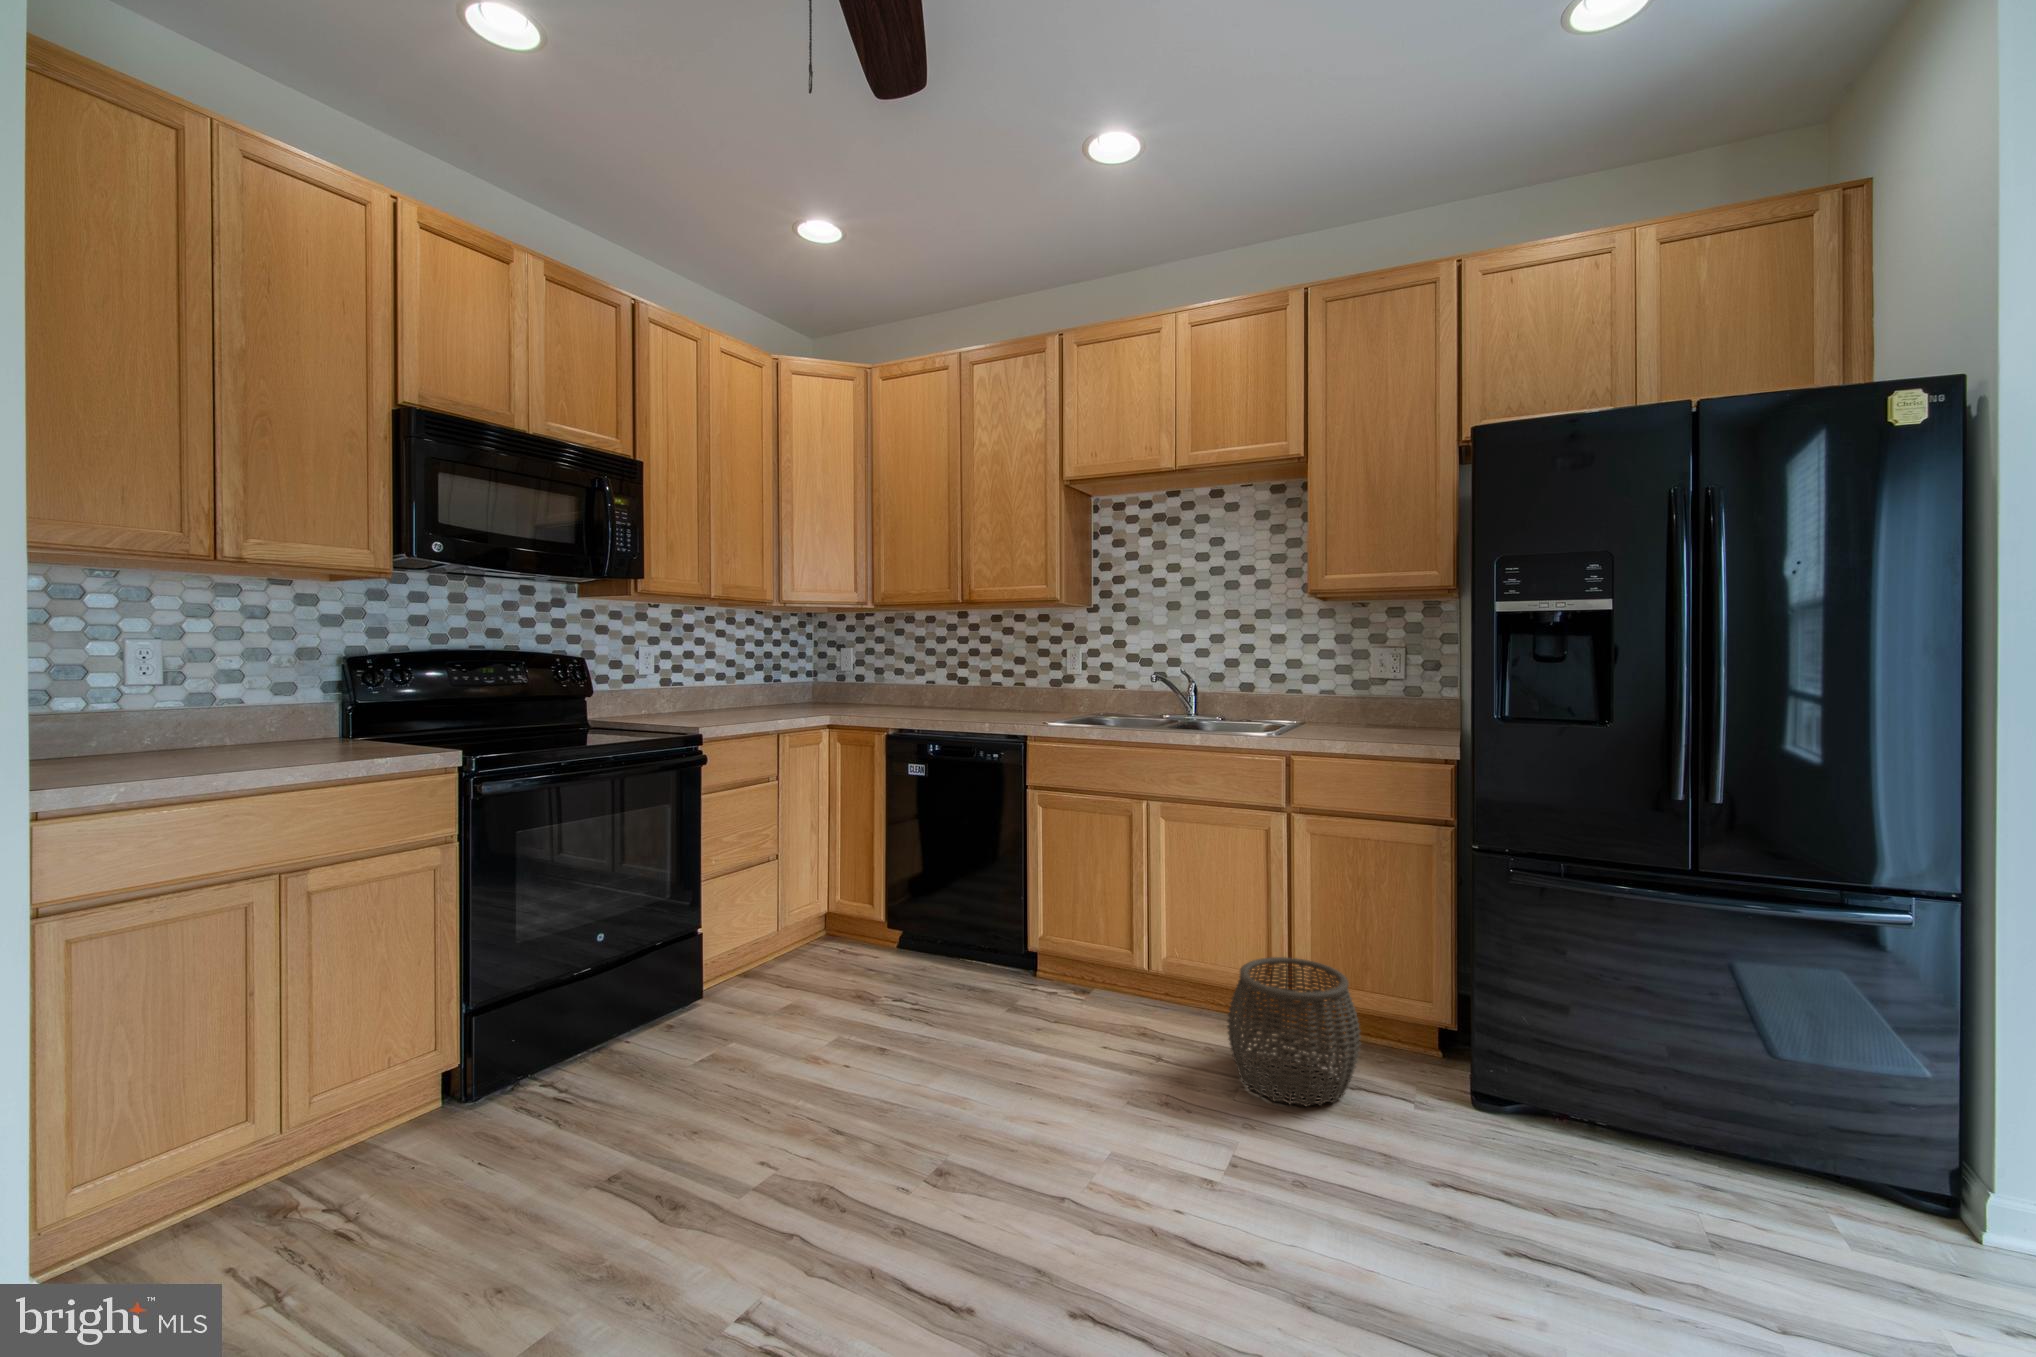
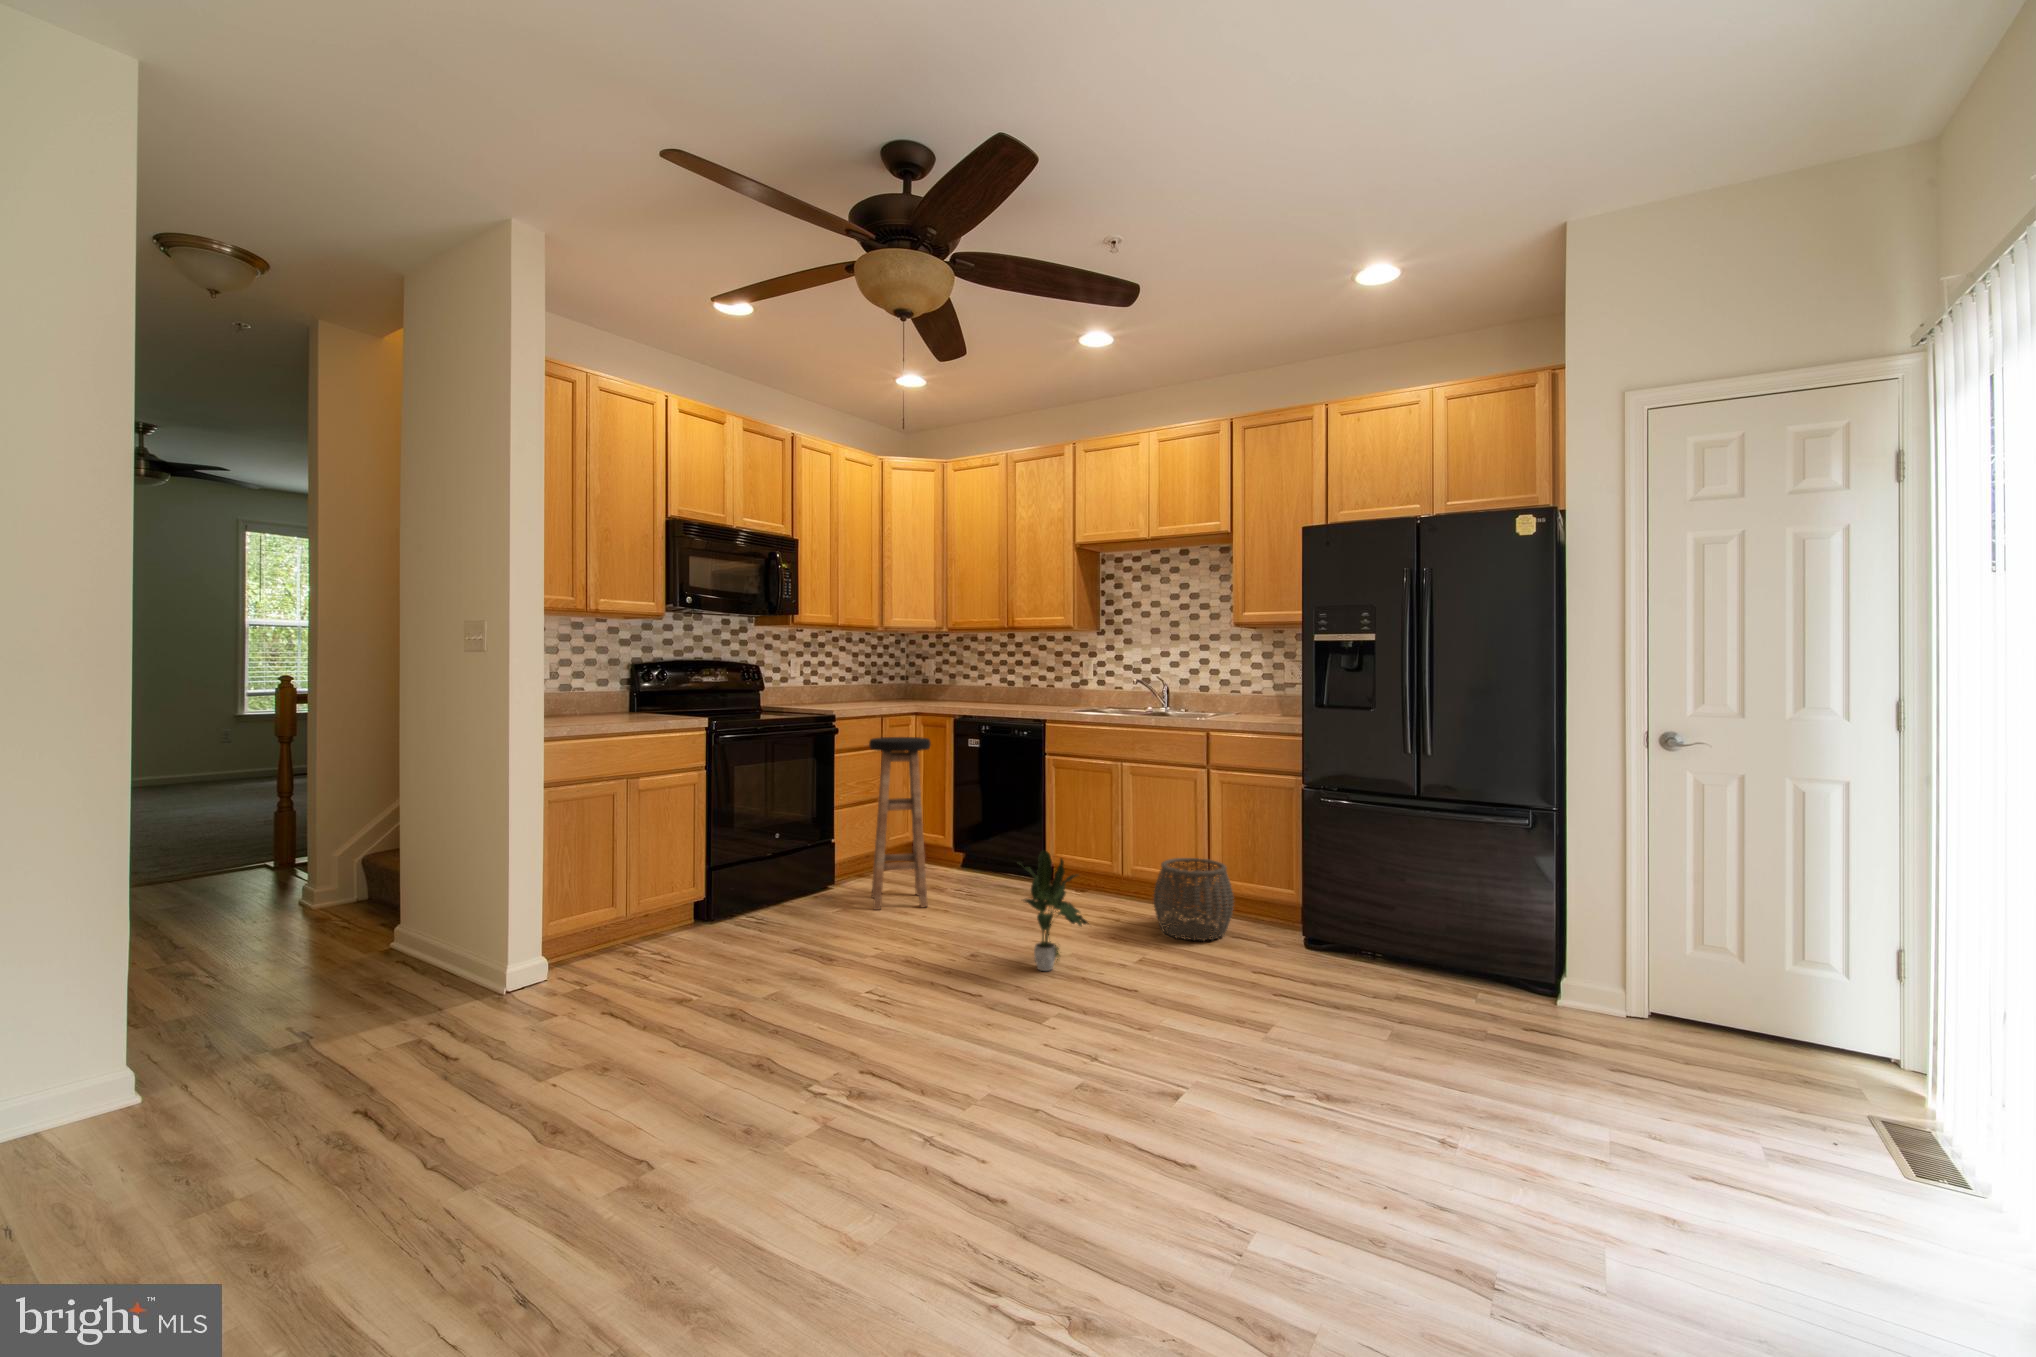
bar stool: none [758,769,858,1056] -> present [869,737,931,910]
potted plant: none [1029,990,1168,1217] -> present [1021,851,1089,971]

